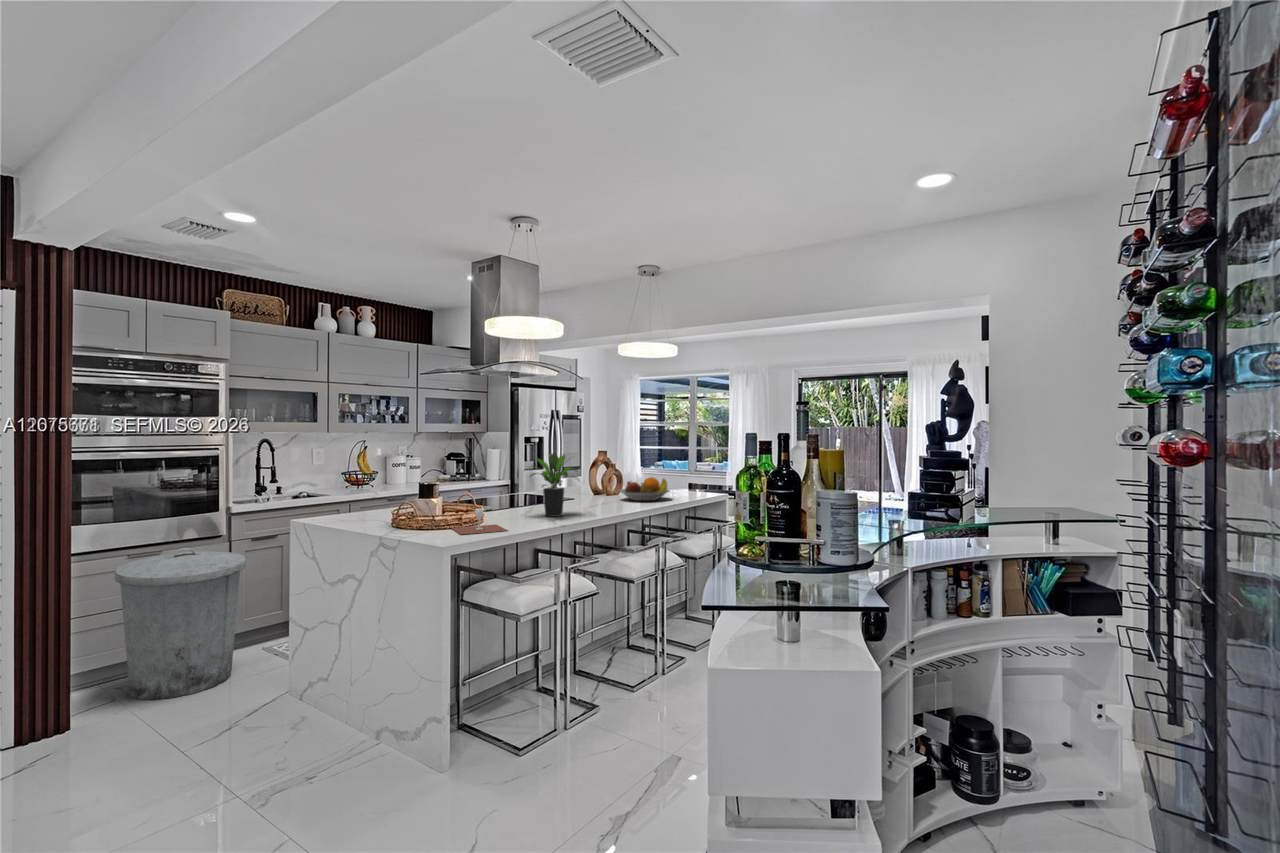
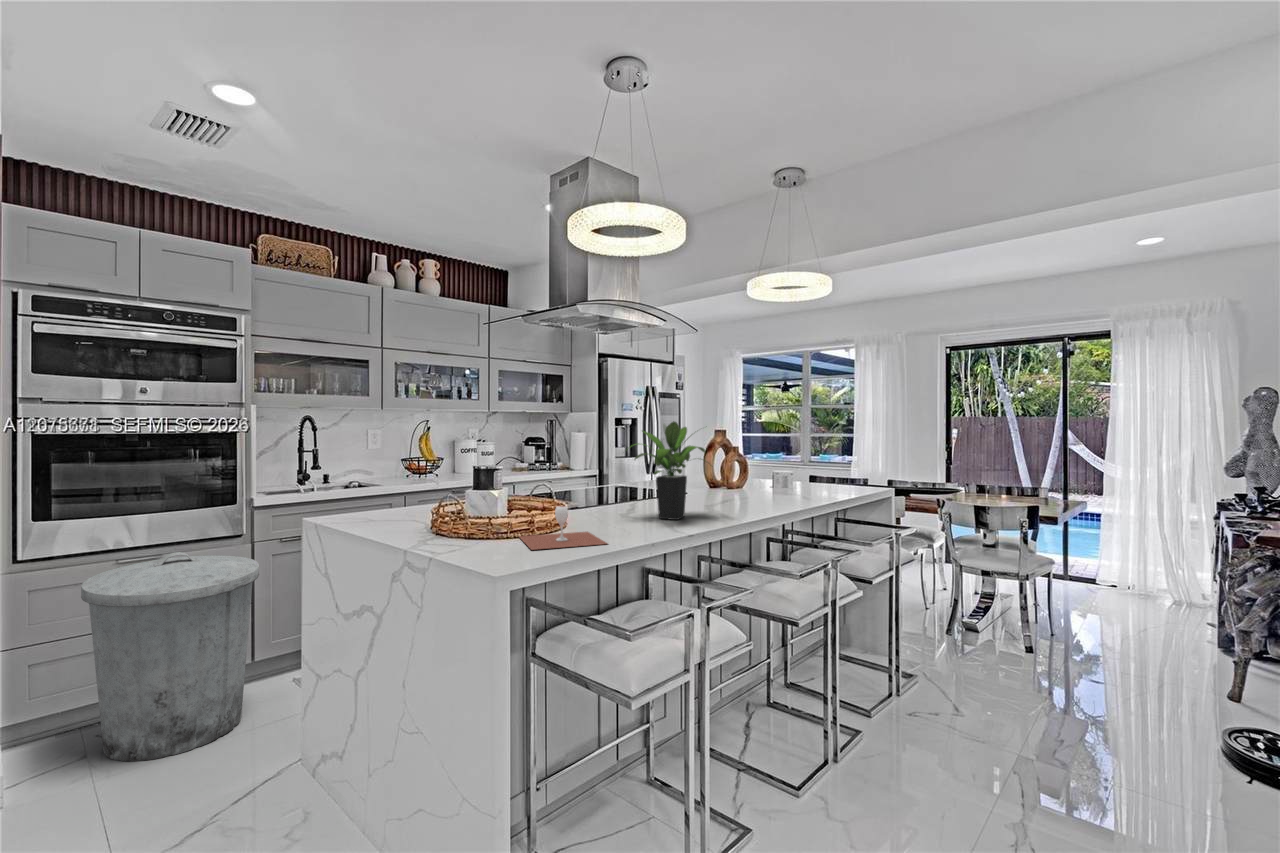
fruit bowl: present [619,477,670,501] -> none [752,464,827,497]

